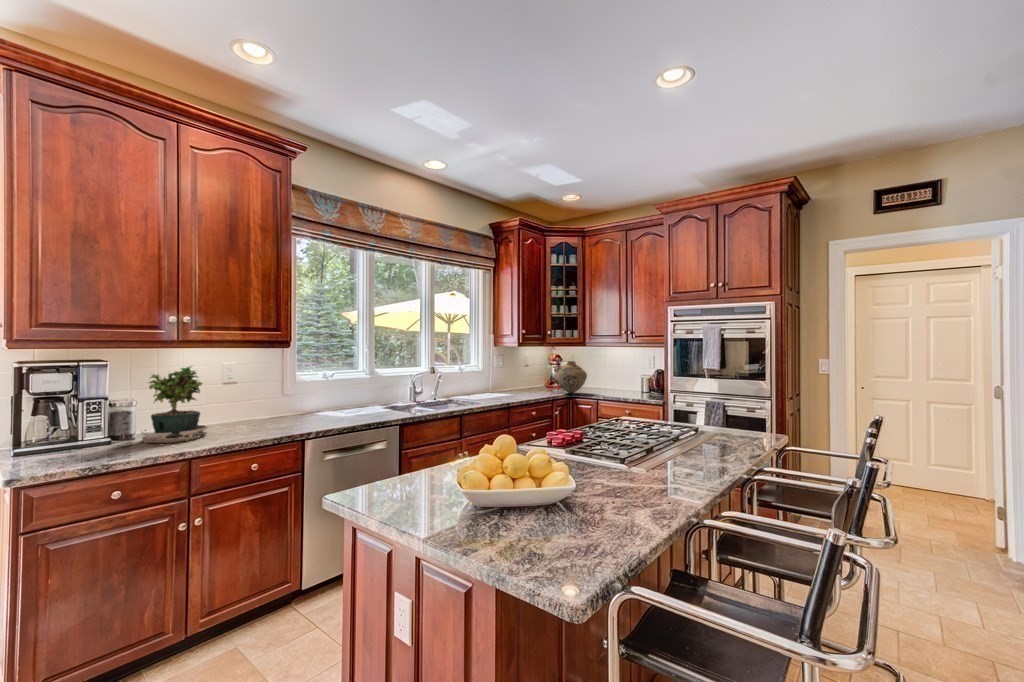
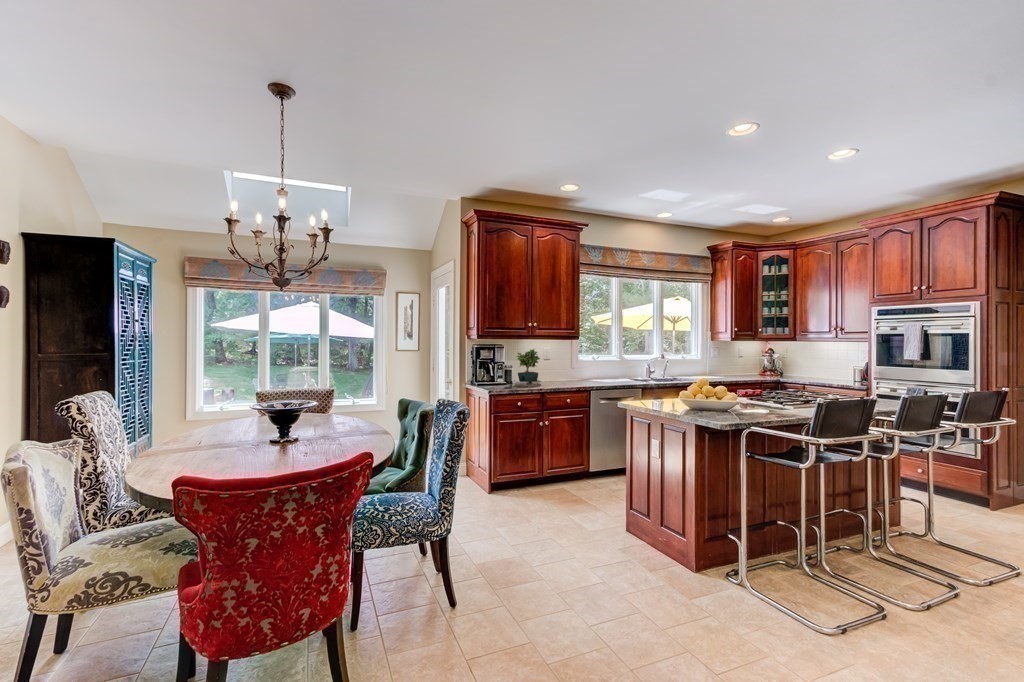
vase: present [556,361,587,393] -> none [766,353,795,379]

